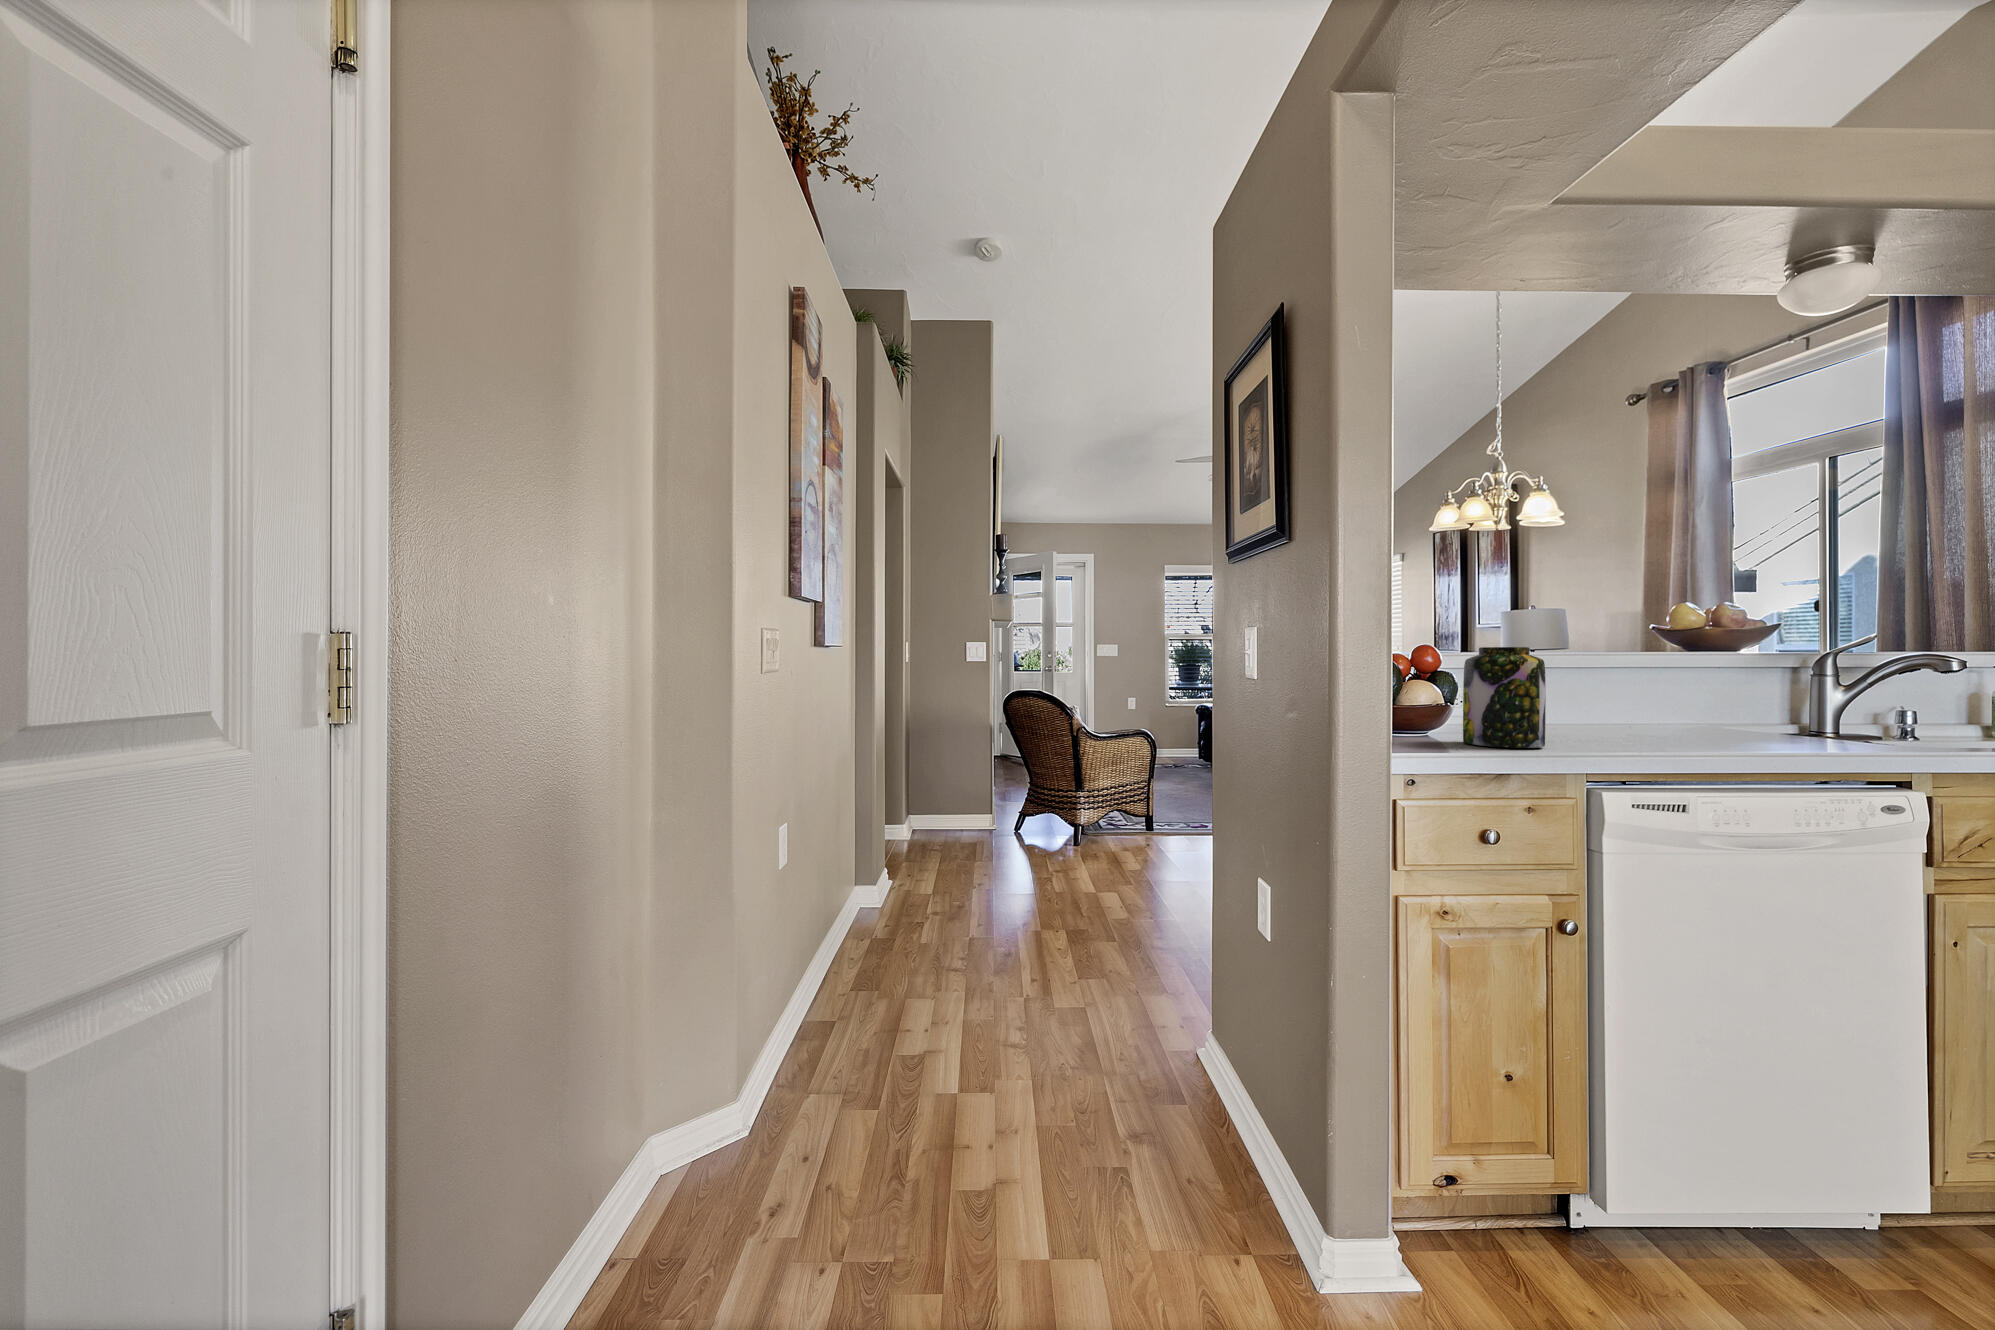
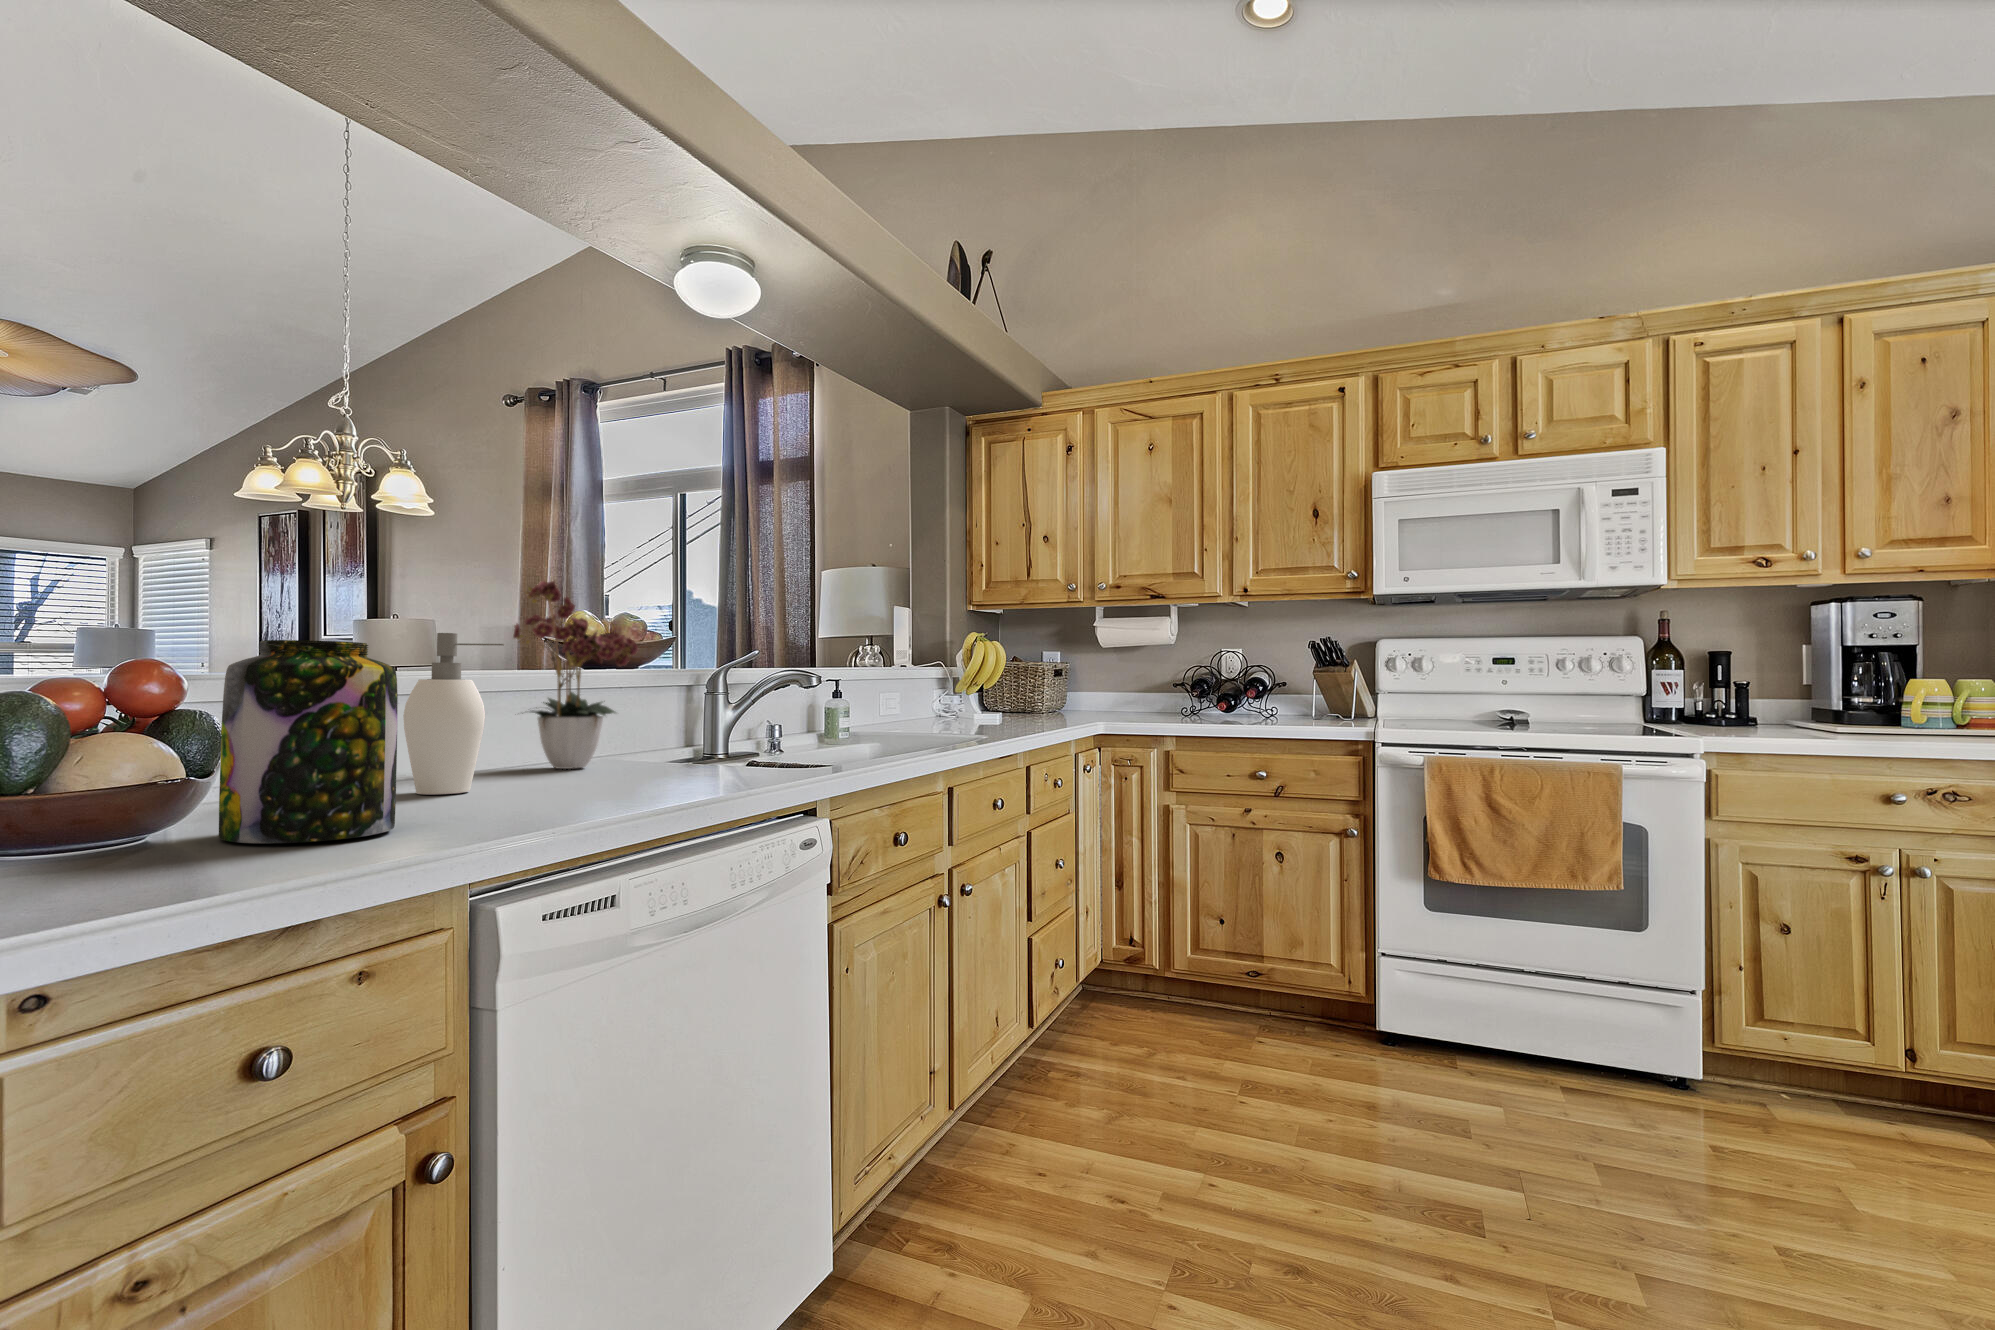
flower arrangement: none [1616,585,1741,731] -> present [513,581,638,769]
soap dispenser: none [1547,636,1611,737] -> present [403,633,504,794]

